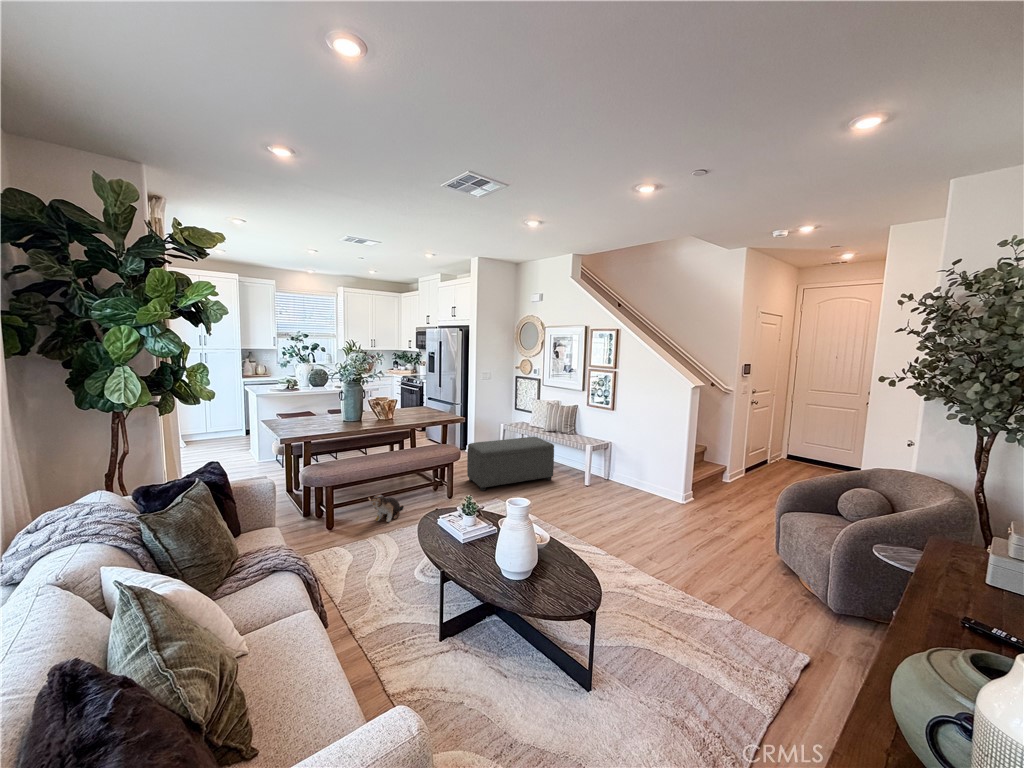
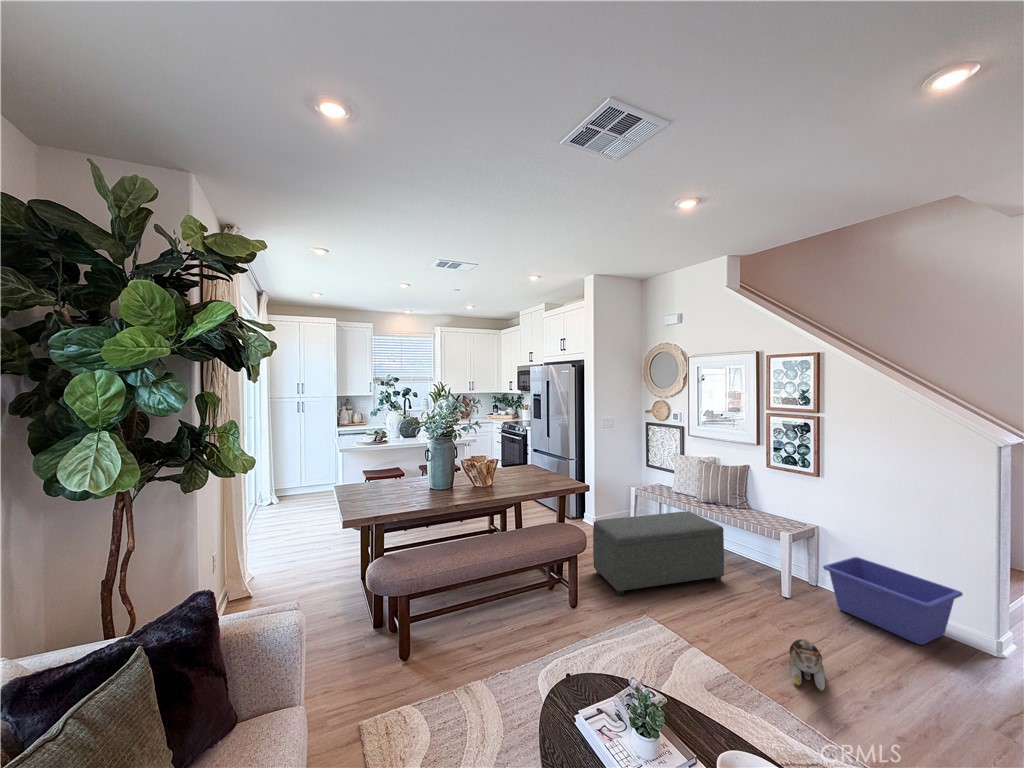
storage bin: none [608,459,674,502] -> present [823,557,963,645]
plush toy: present [368,494,404,522] -> present [789,639,825,691]

